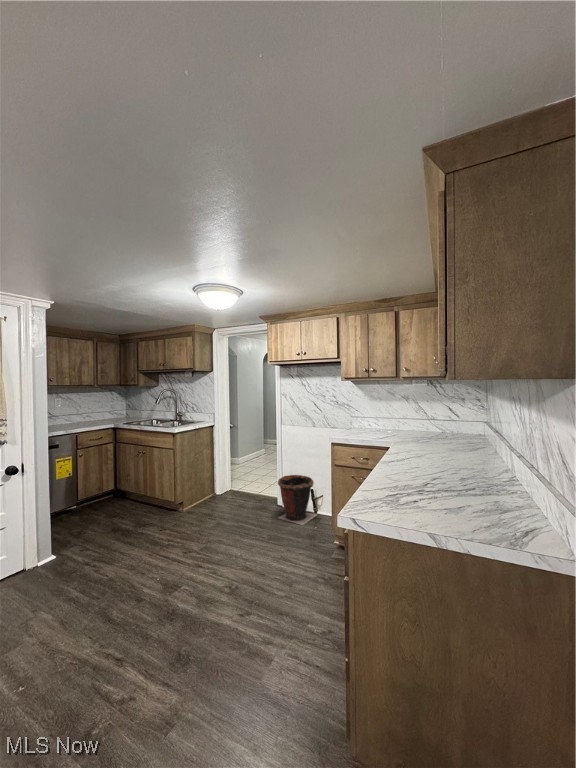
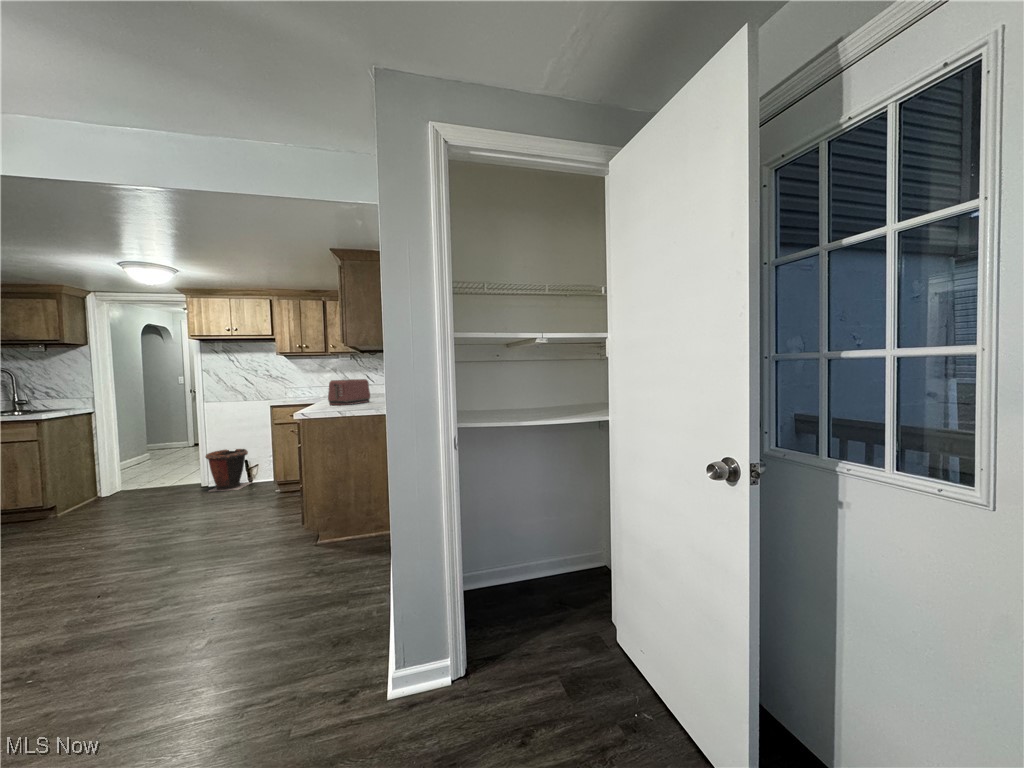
toaster: none [404,440,487,506] -> present [328,379,370,405]

